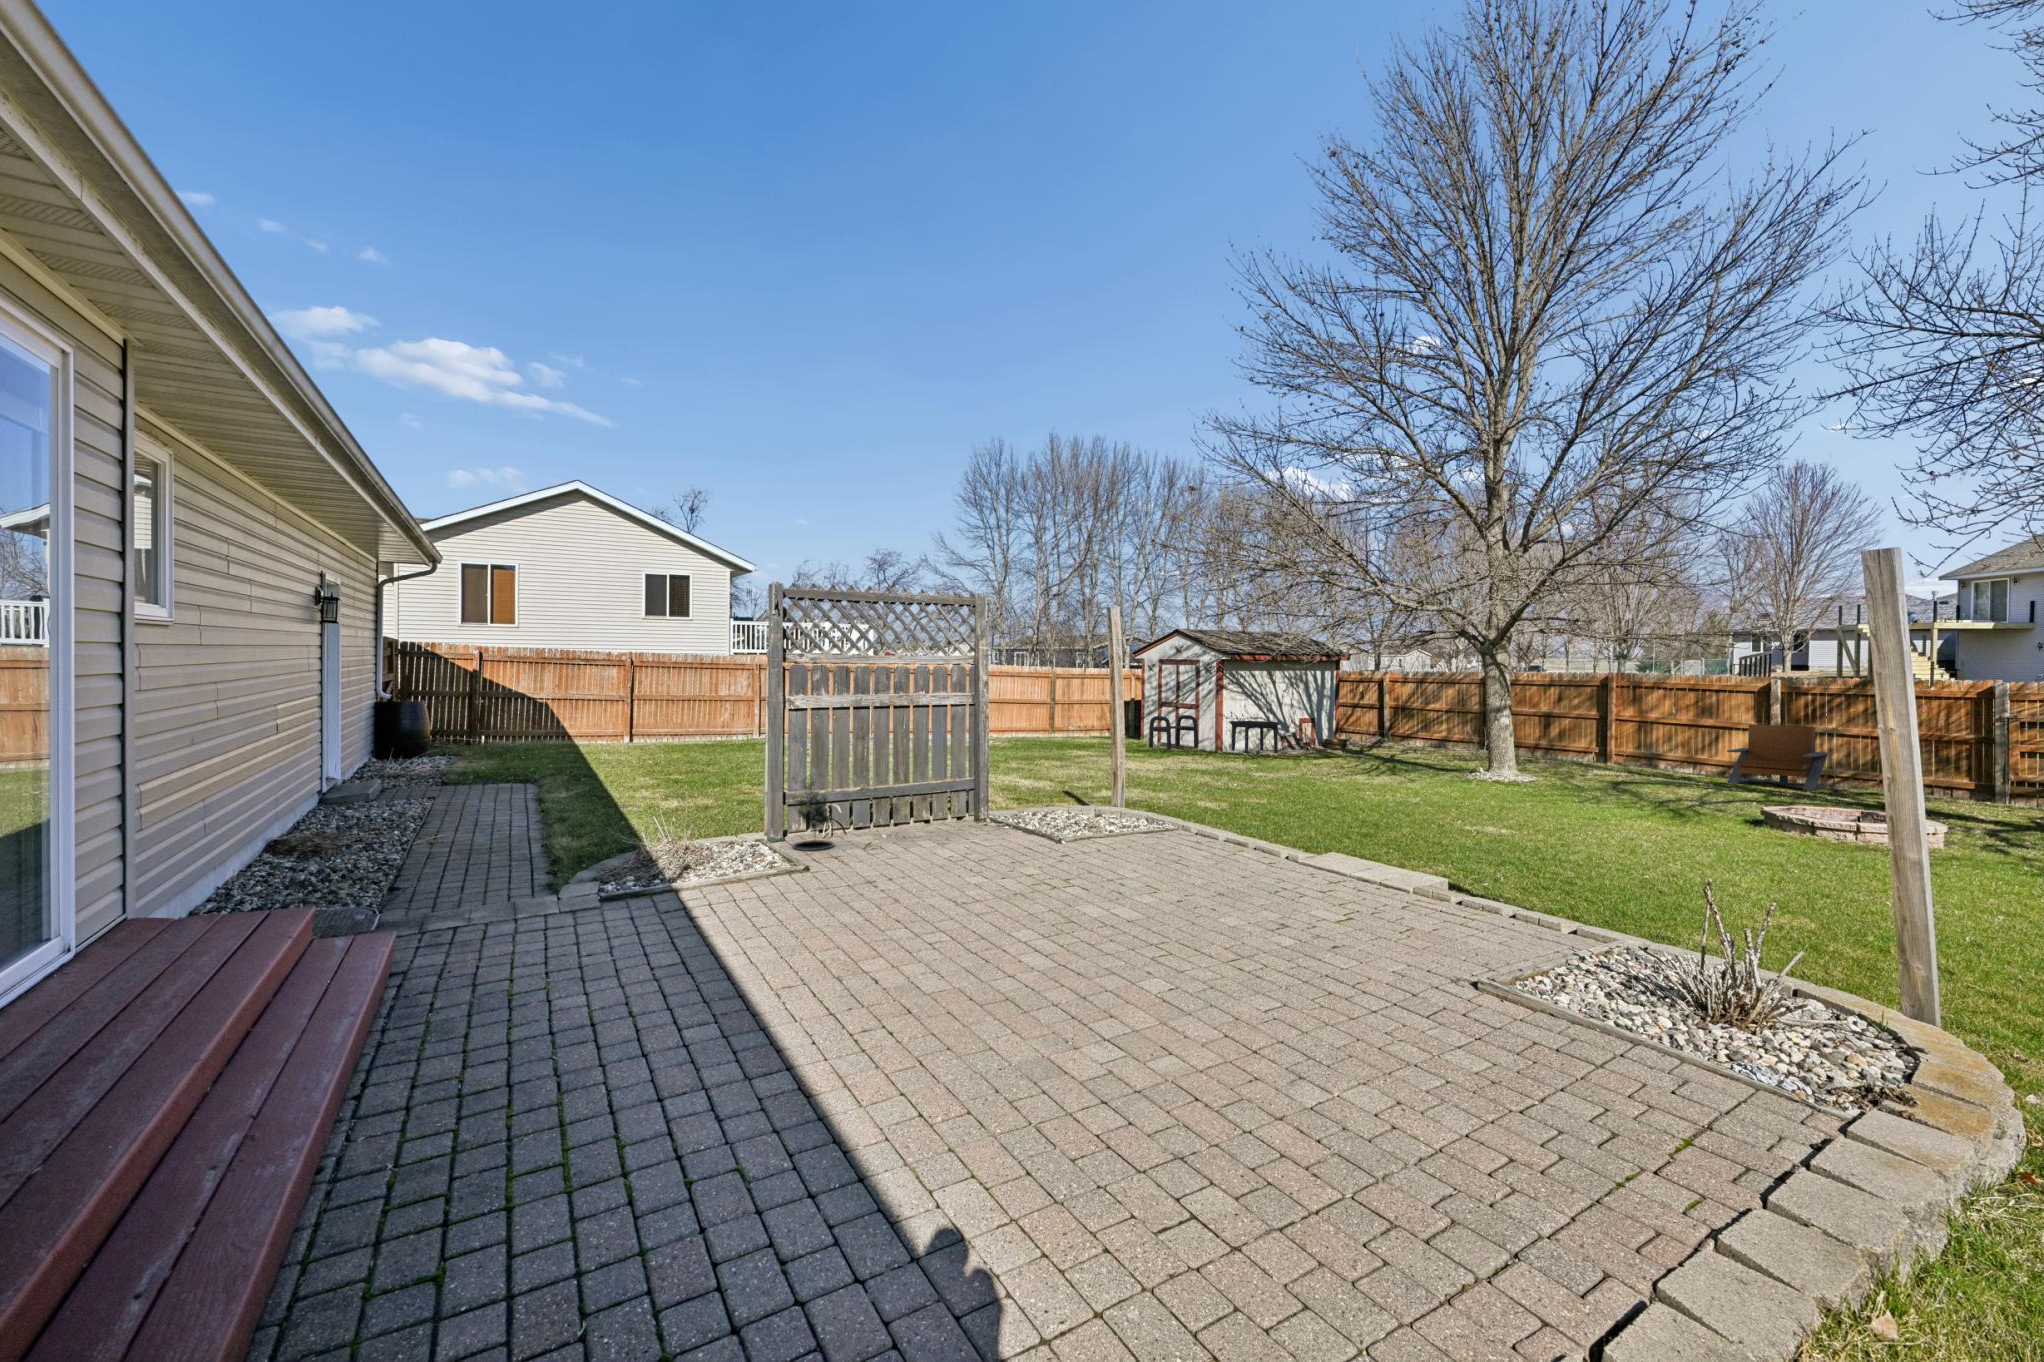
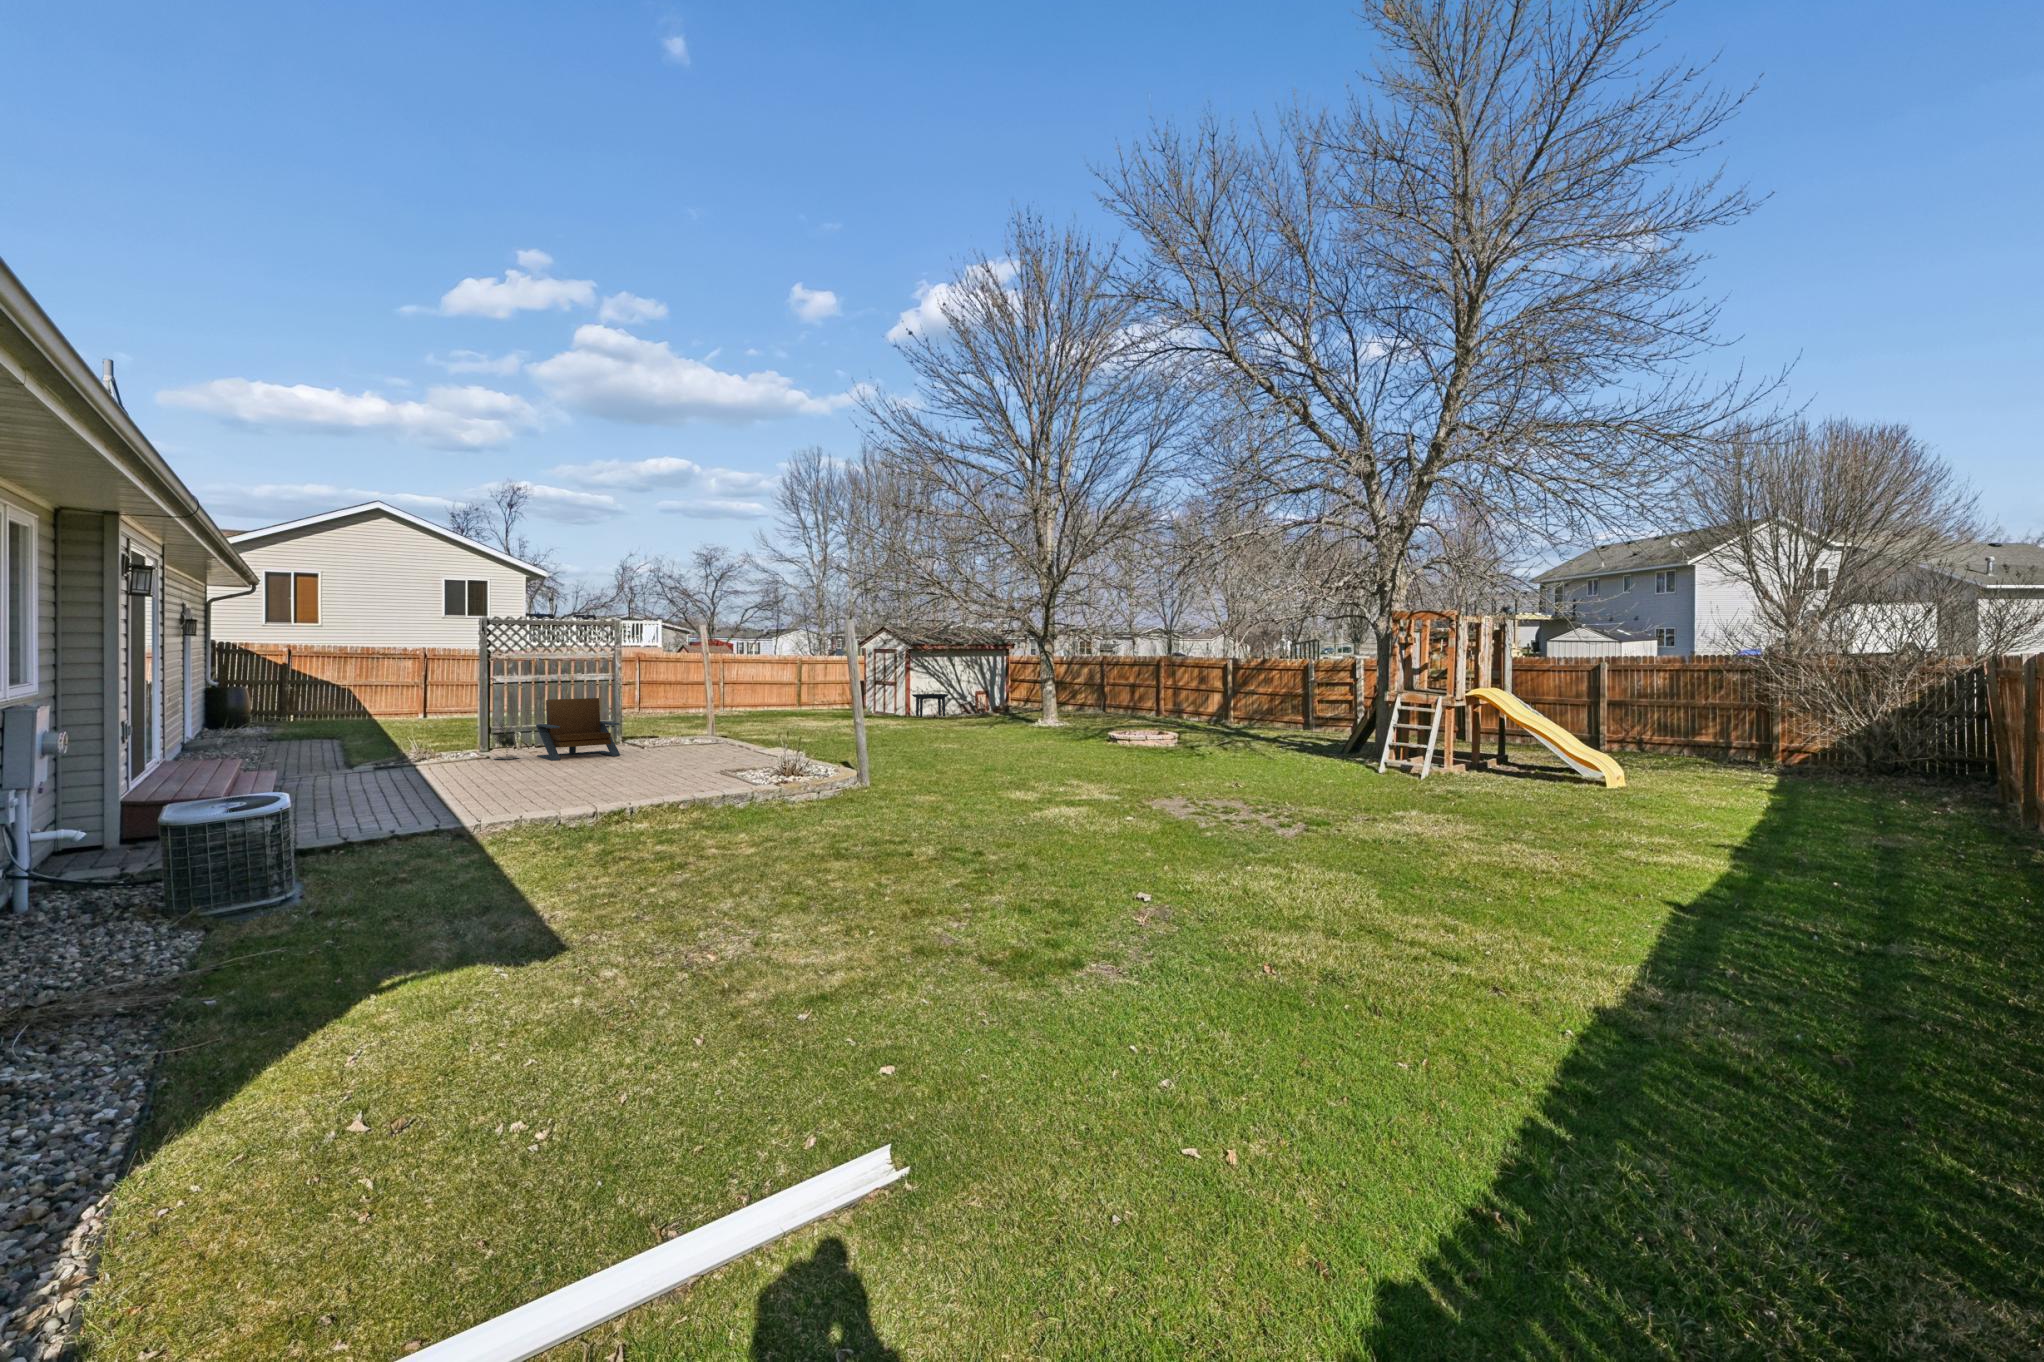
bench: present [1149,715,1198,749] -> none [856,691,895,716]
lounge chair: present [1727,724,1828,791] -> present [536,698,620,761]

